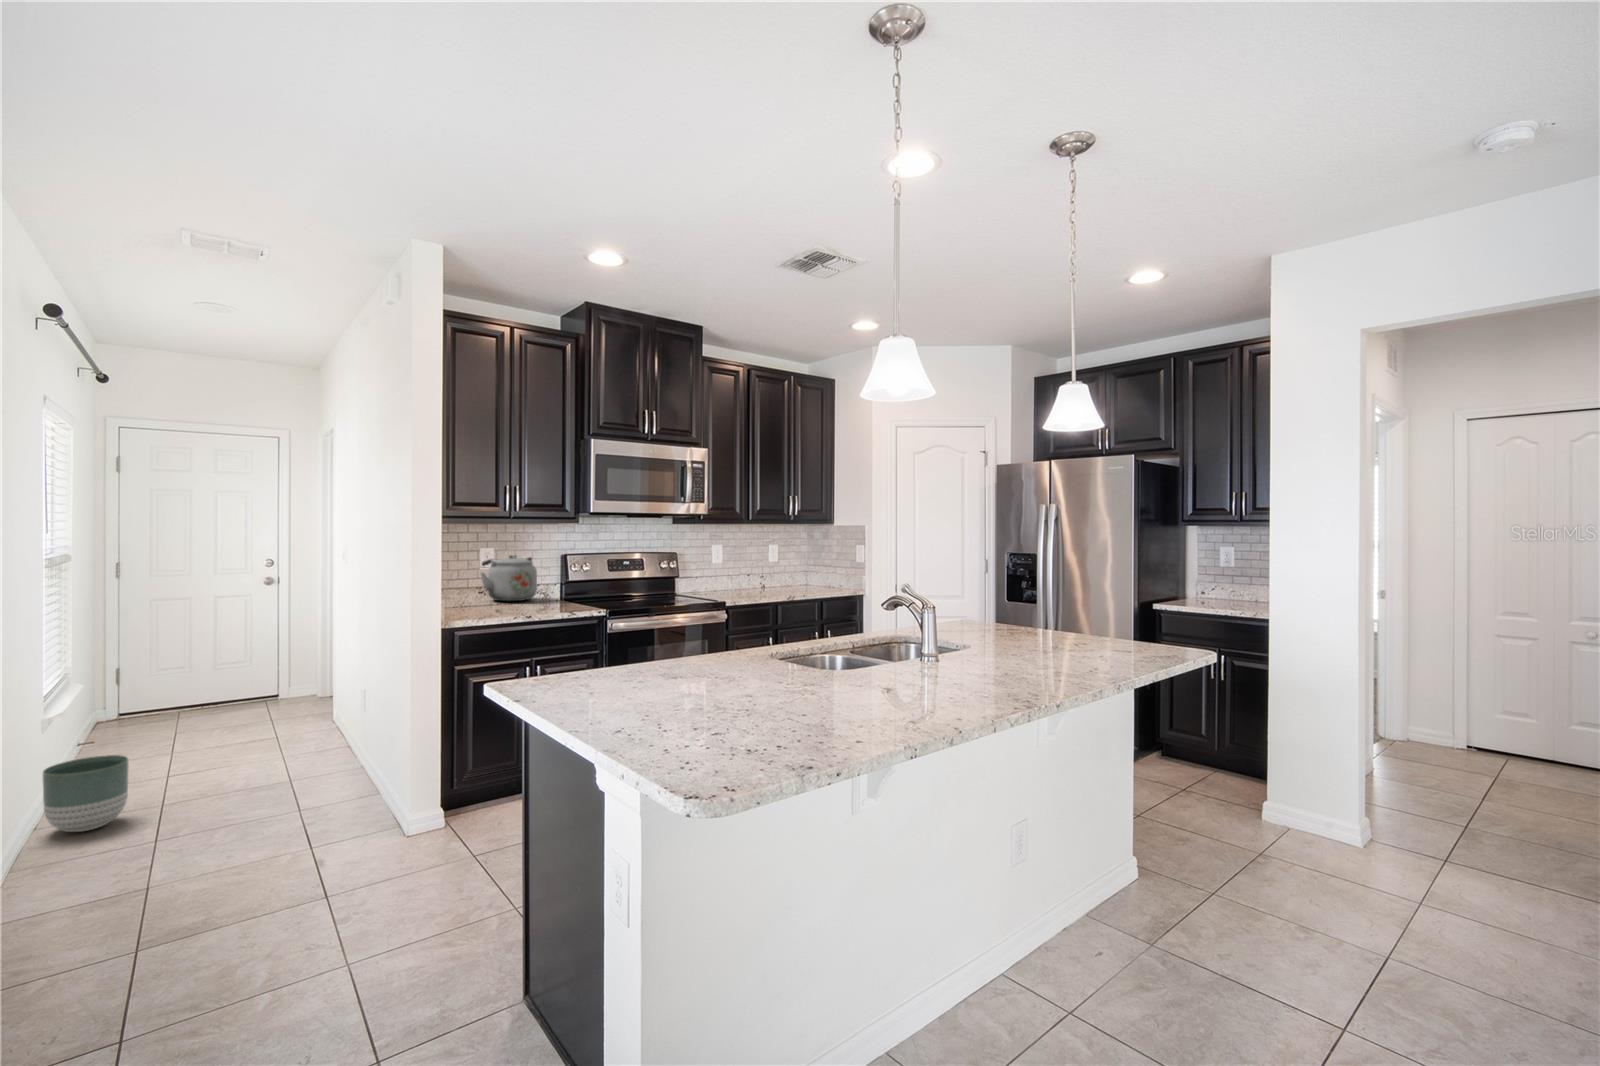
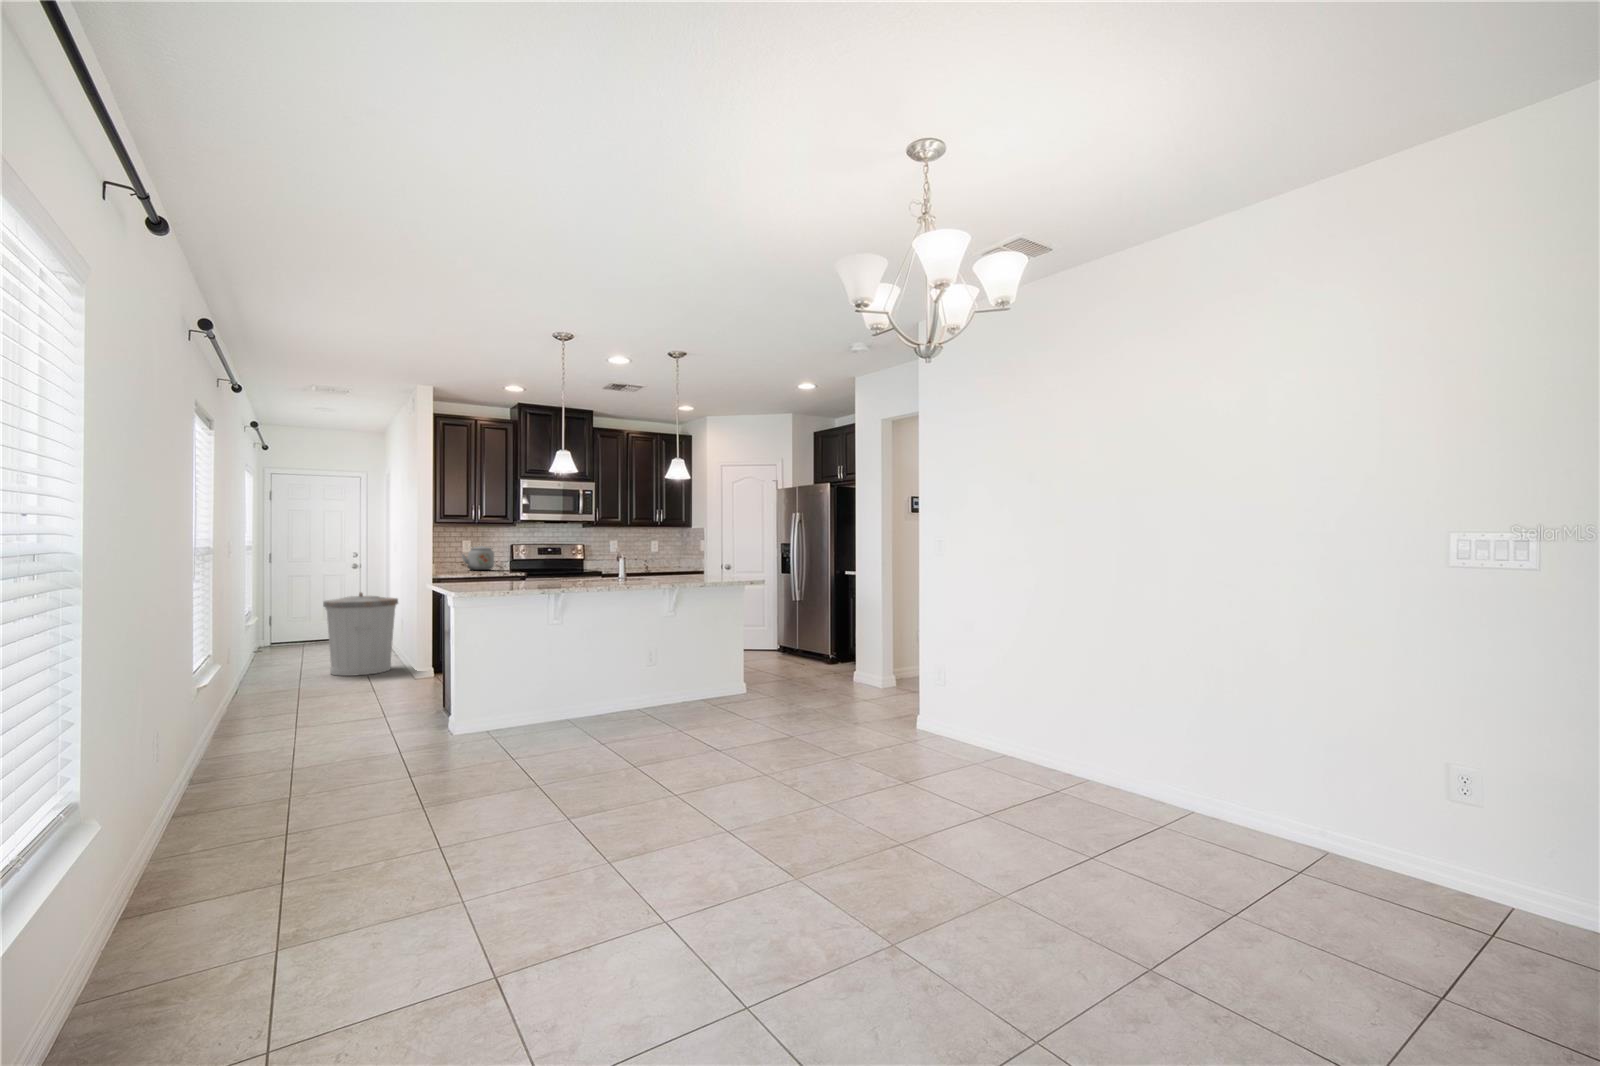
trash can: none [216,653,369,825] -> present [323,592,398,676]
planter: present [43,755,128,832] -> none [244,642,282,676]

